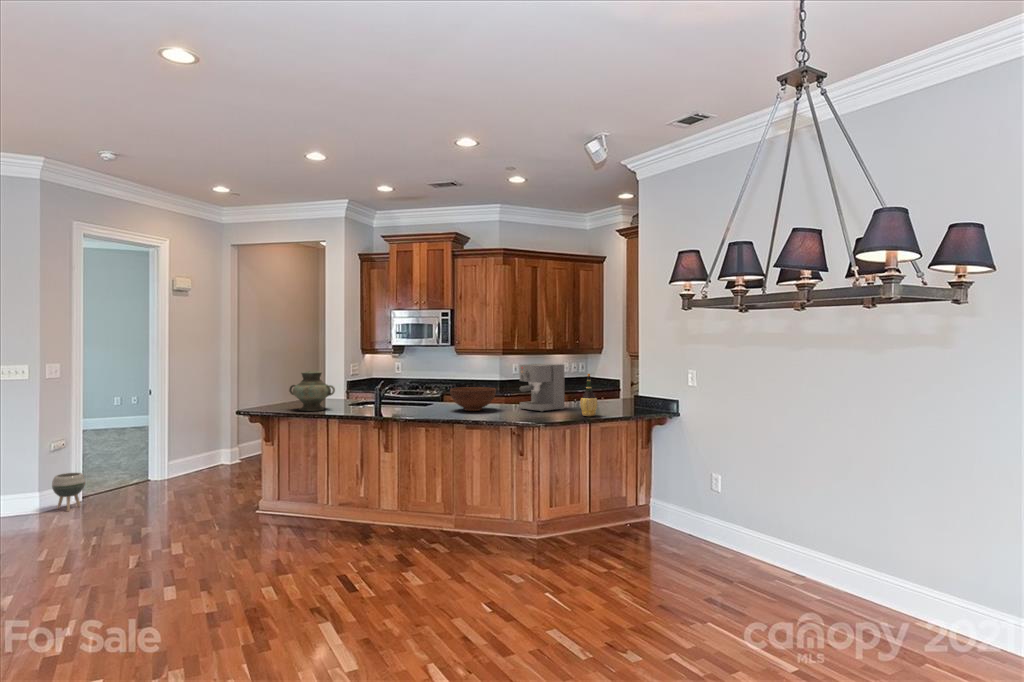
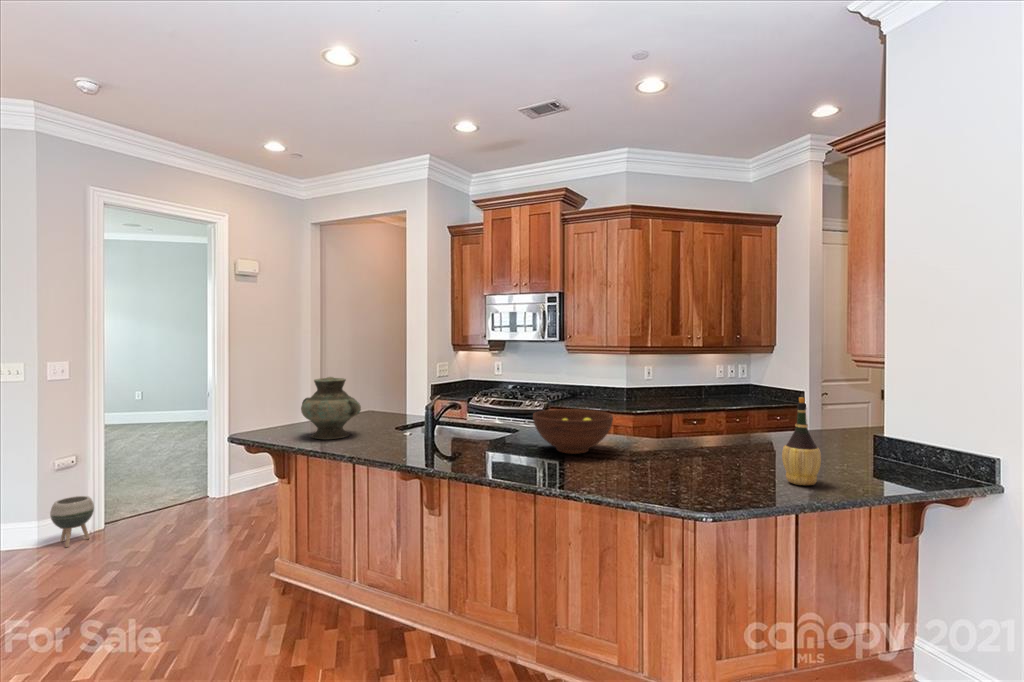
coffee maker: present [520,364,564,412] -> none [655,371,740,462]

